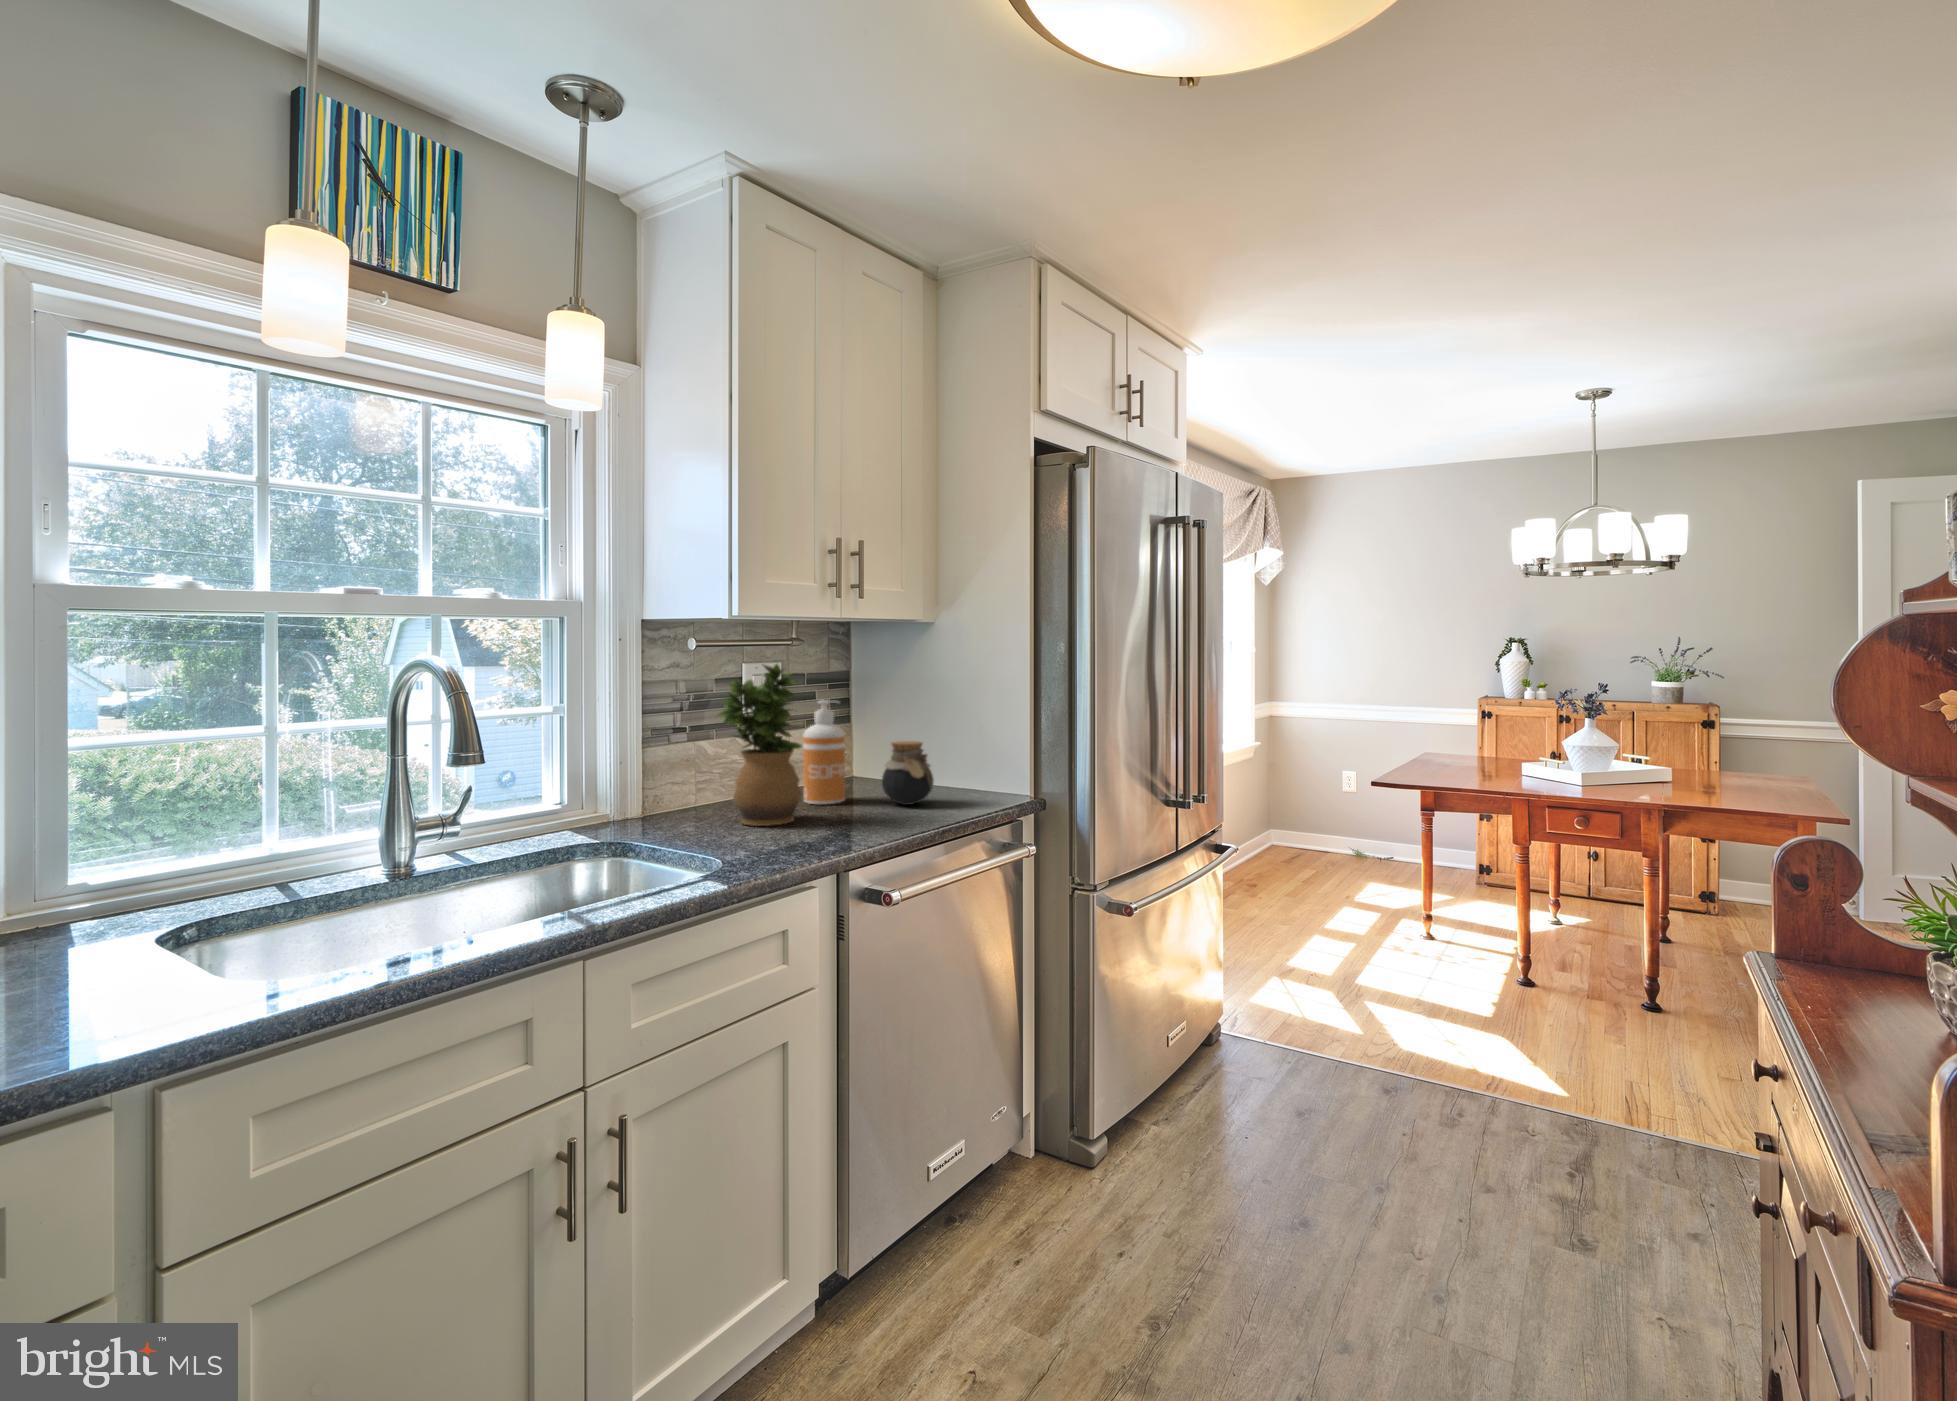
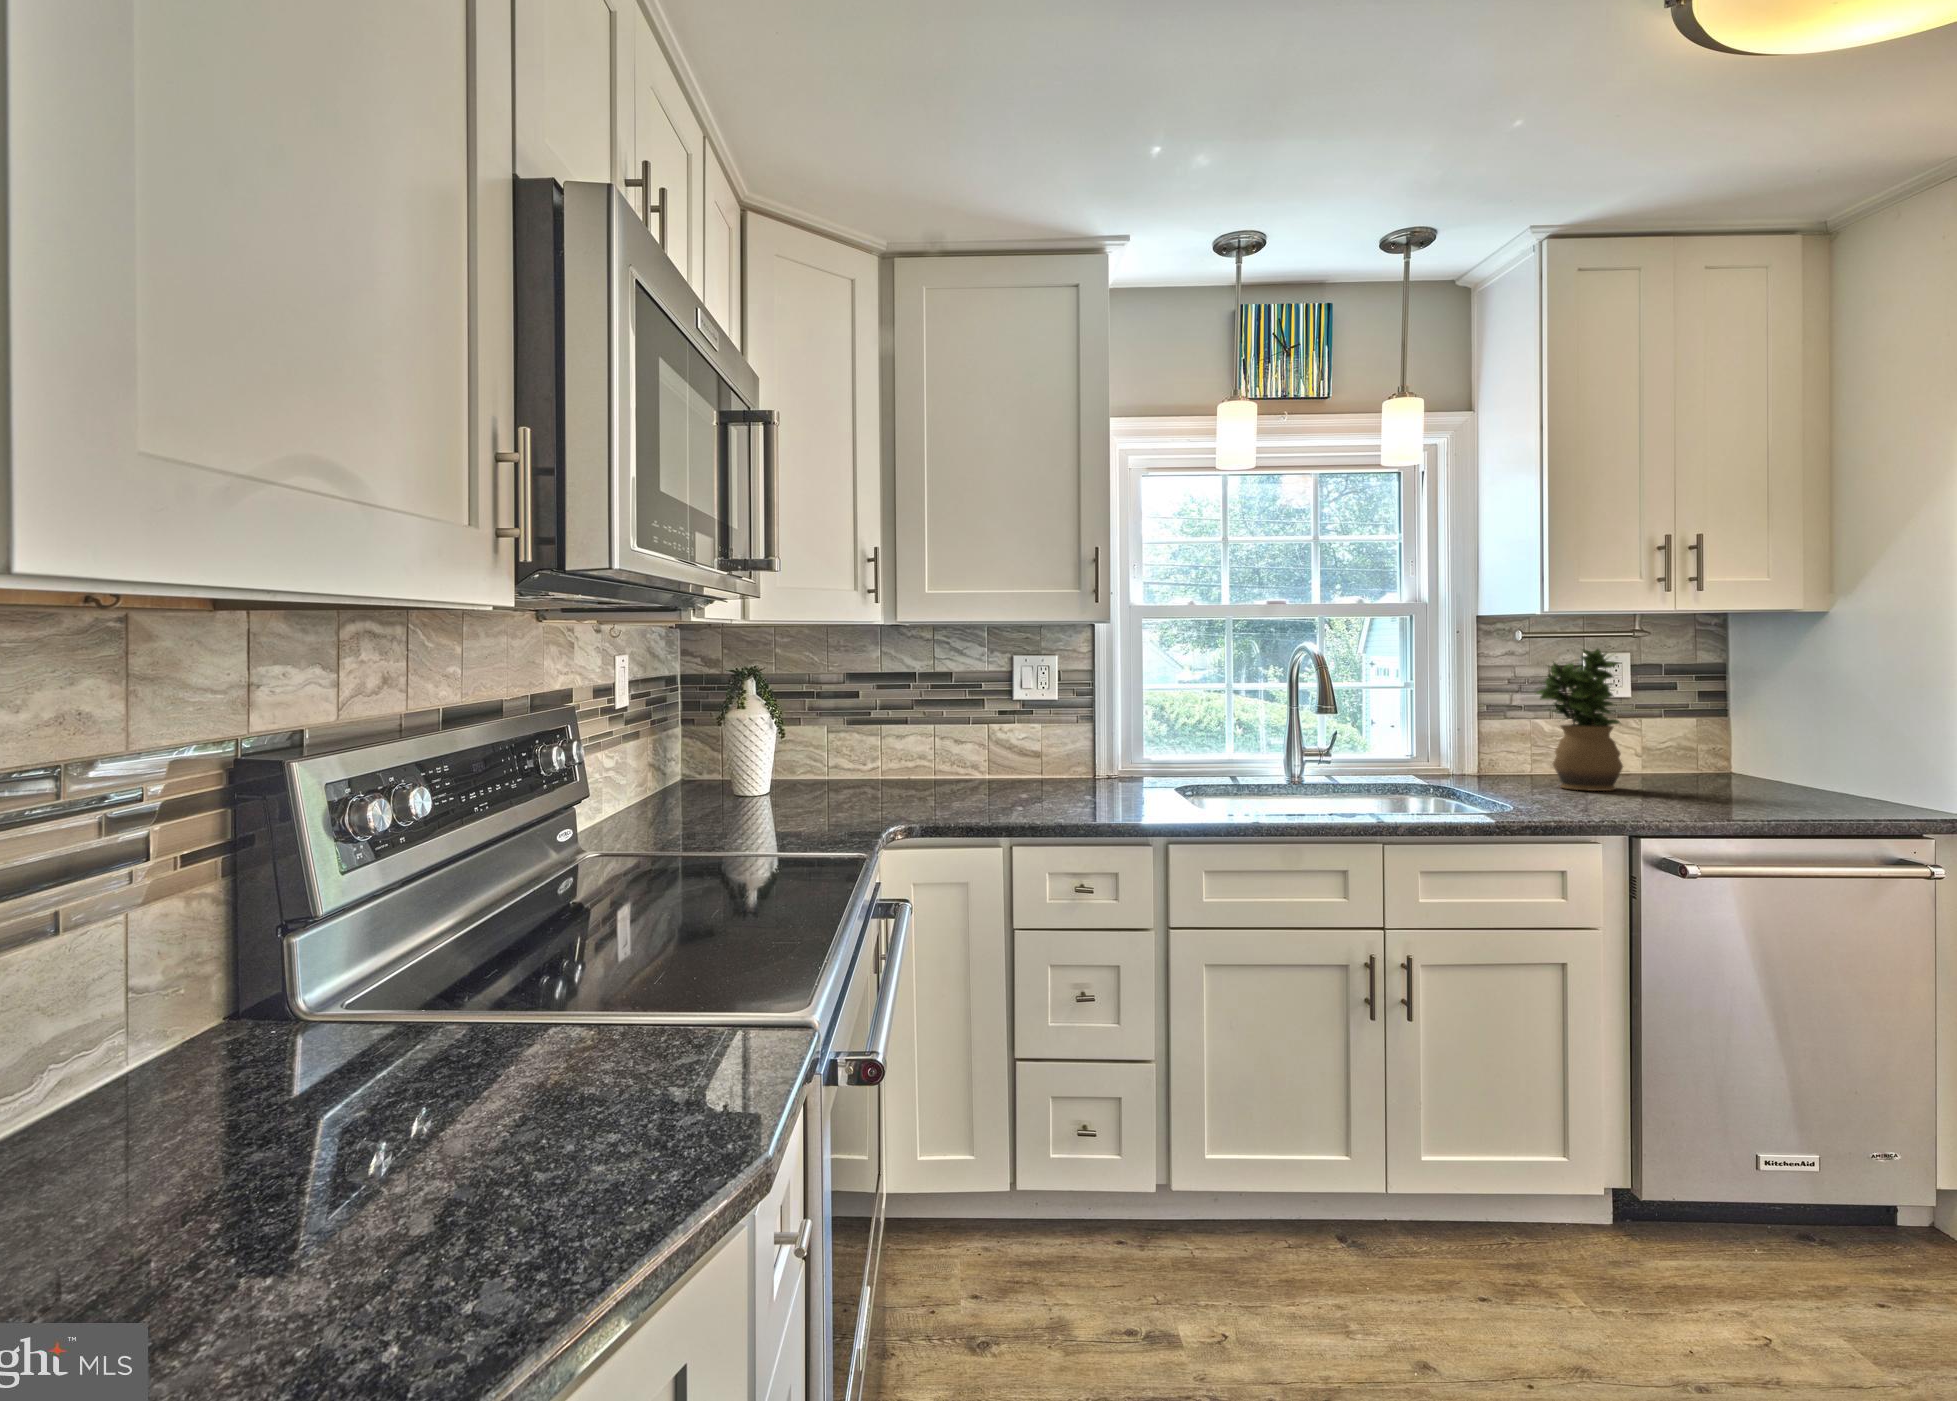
soap dispenser: present [803,700,845,804] -> none [1642,686,1692,785]
jar: present [882,741,934,805] -> none [1730,728,1800,793]

